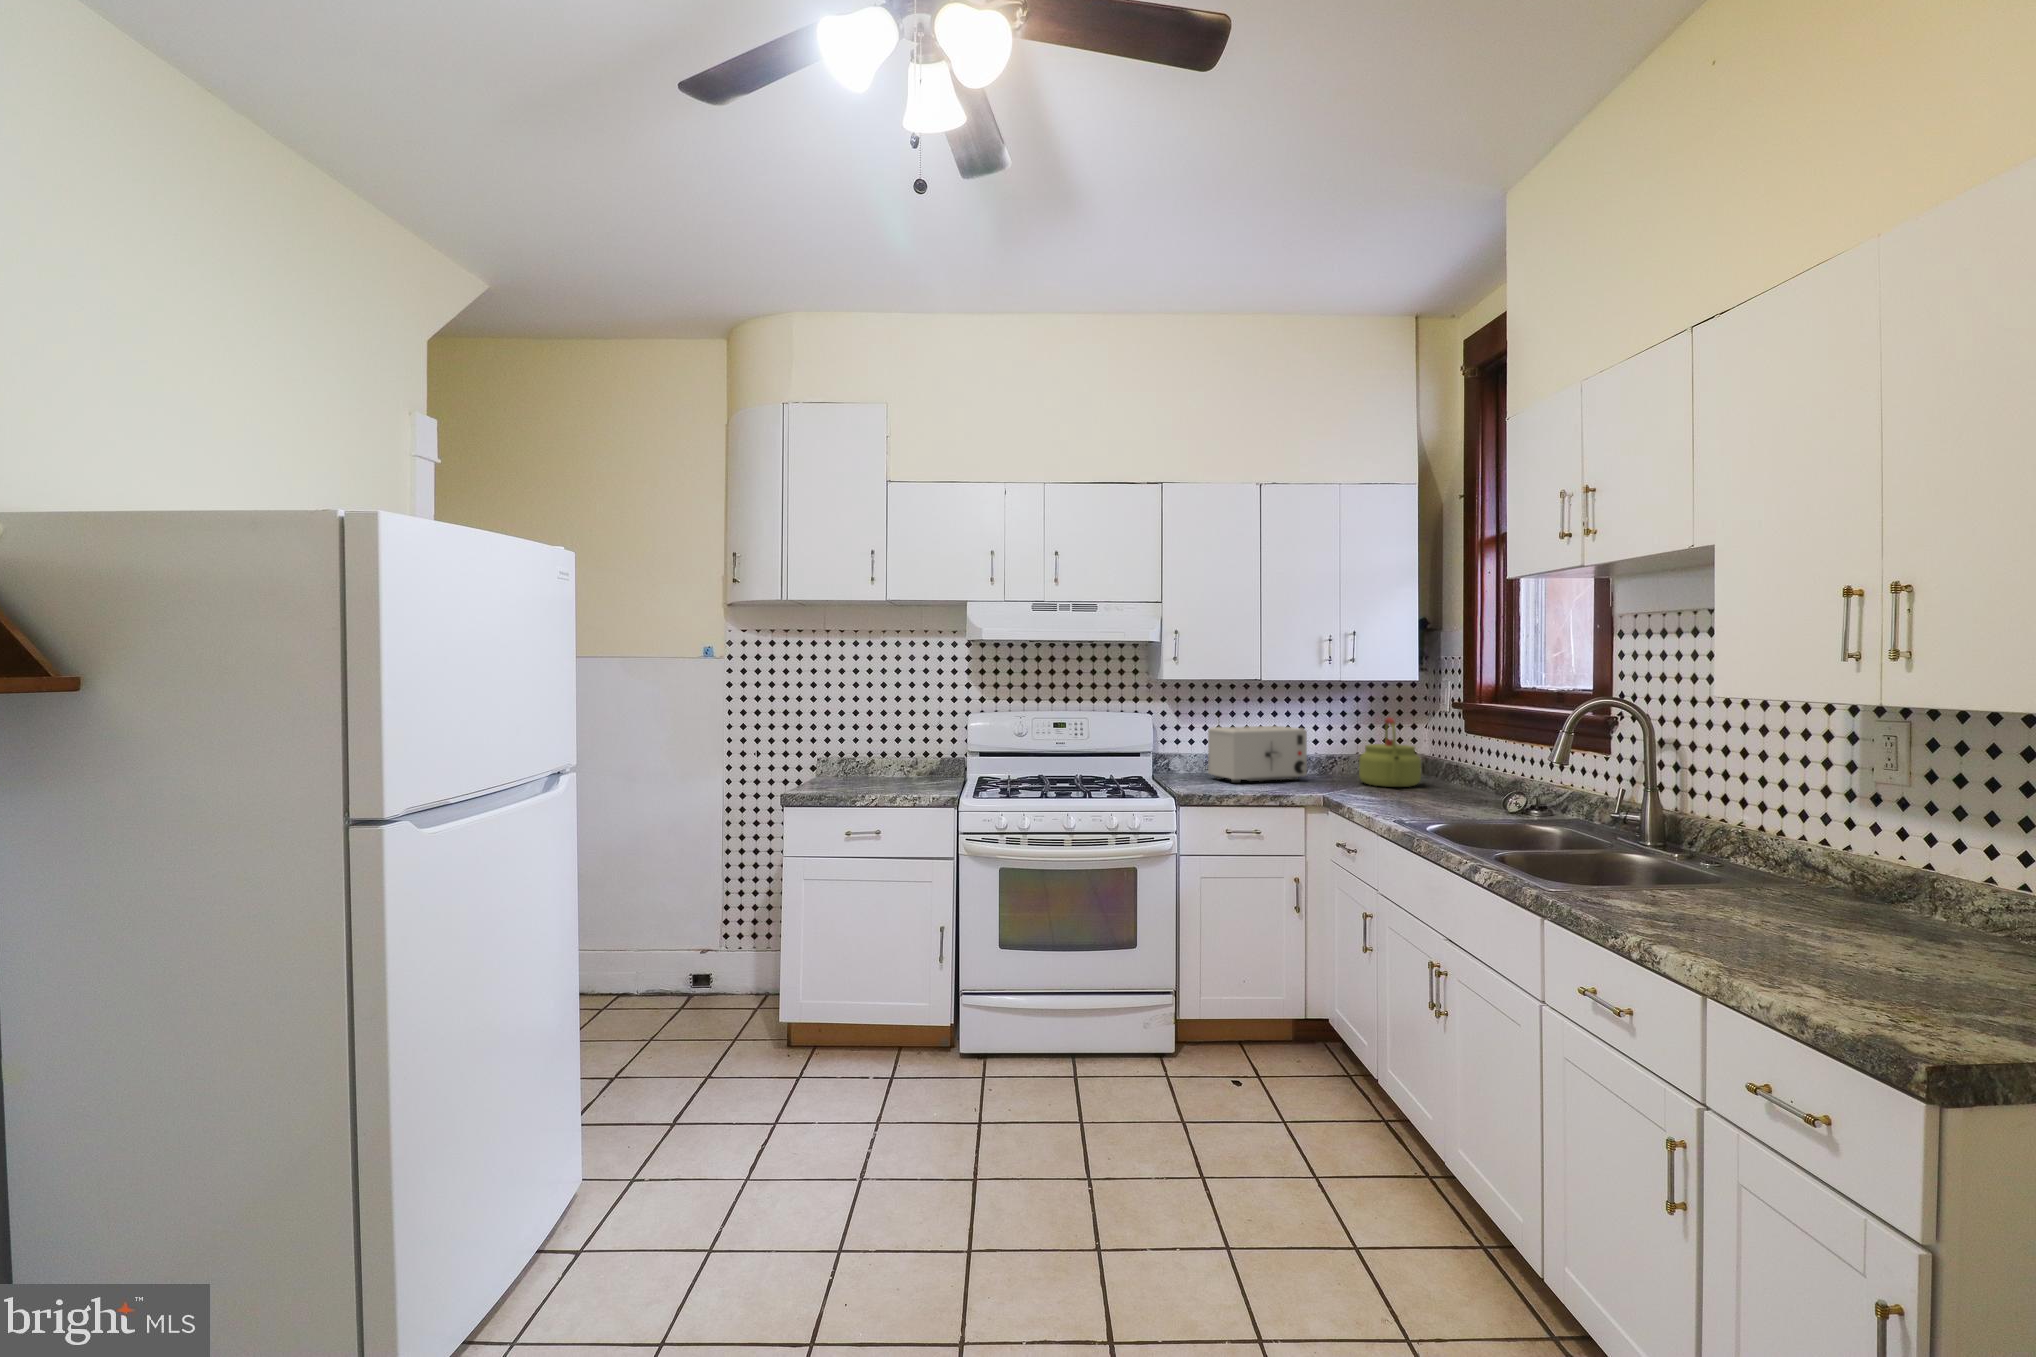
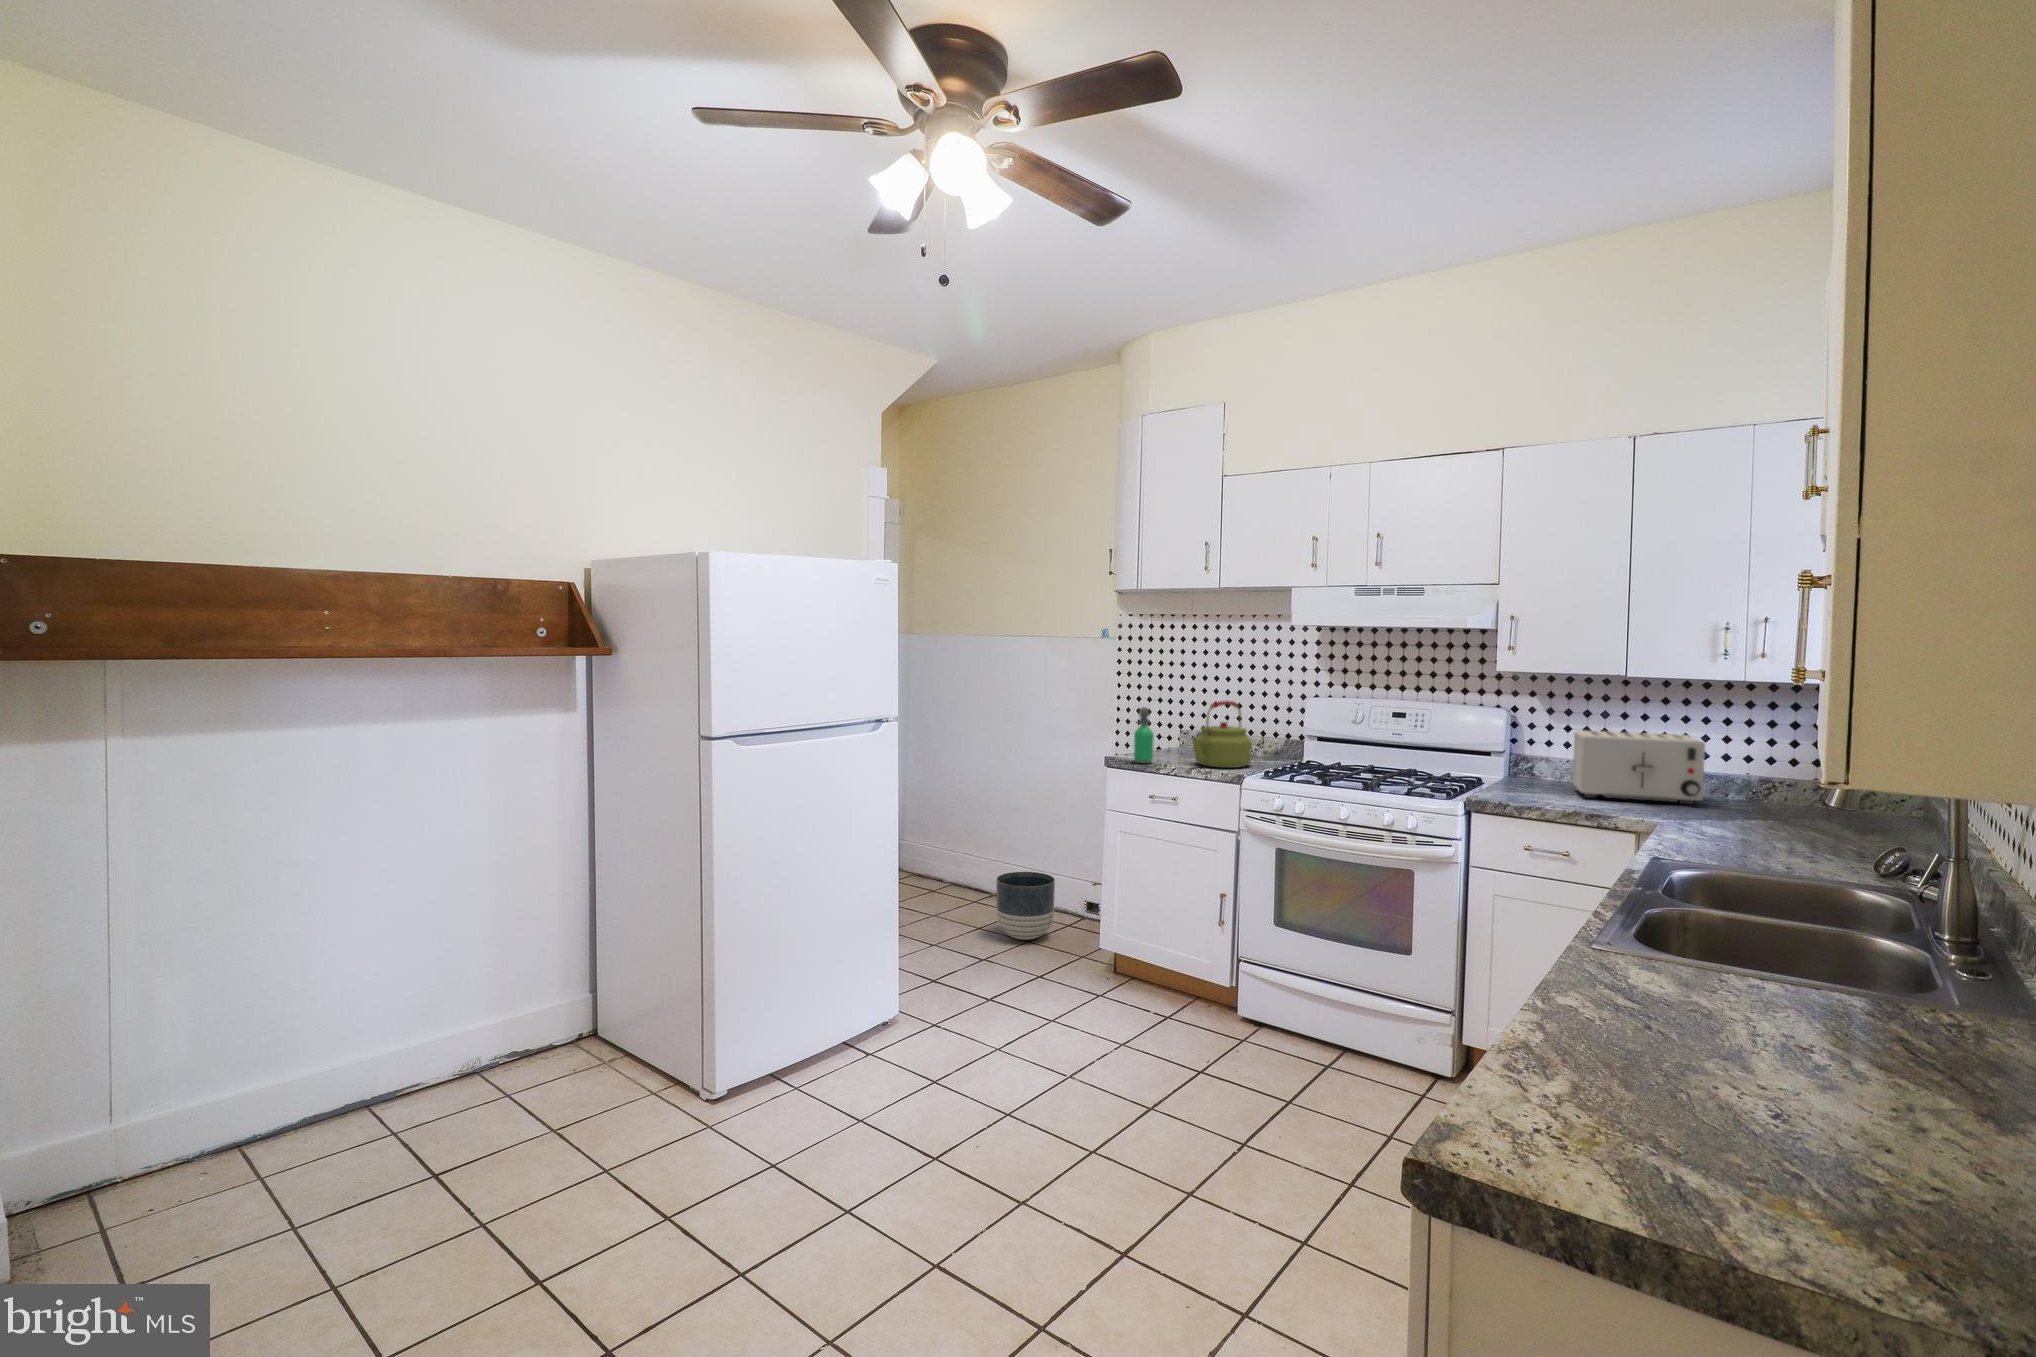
kettle: present [1359,717,1421,787] -> present [1192,701,1252,768]
soap dispenser: none [815,732,838,797] -> present [1134,707,1154,764]
planter: none [596,950,675,1040] -> present [996,872,1055,940]

